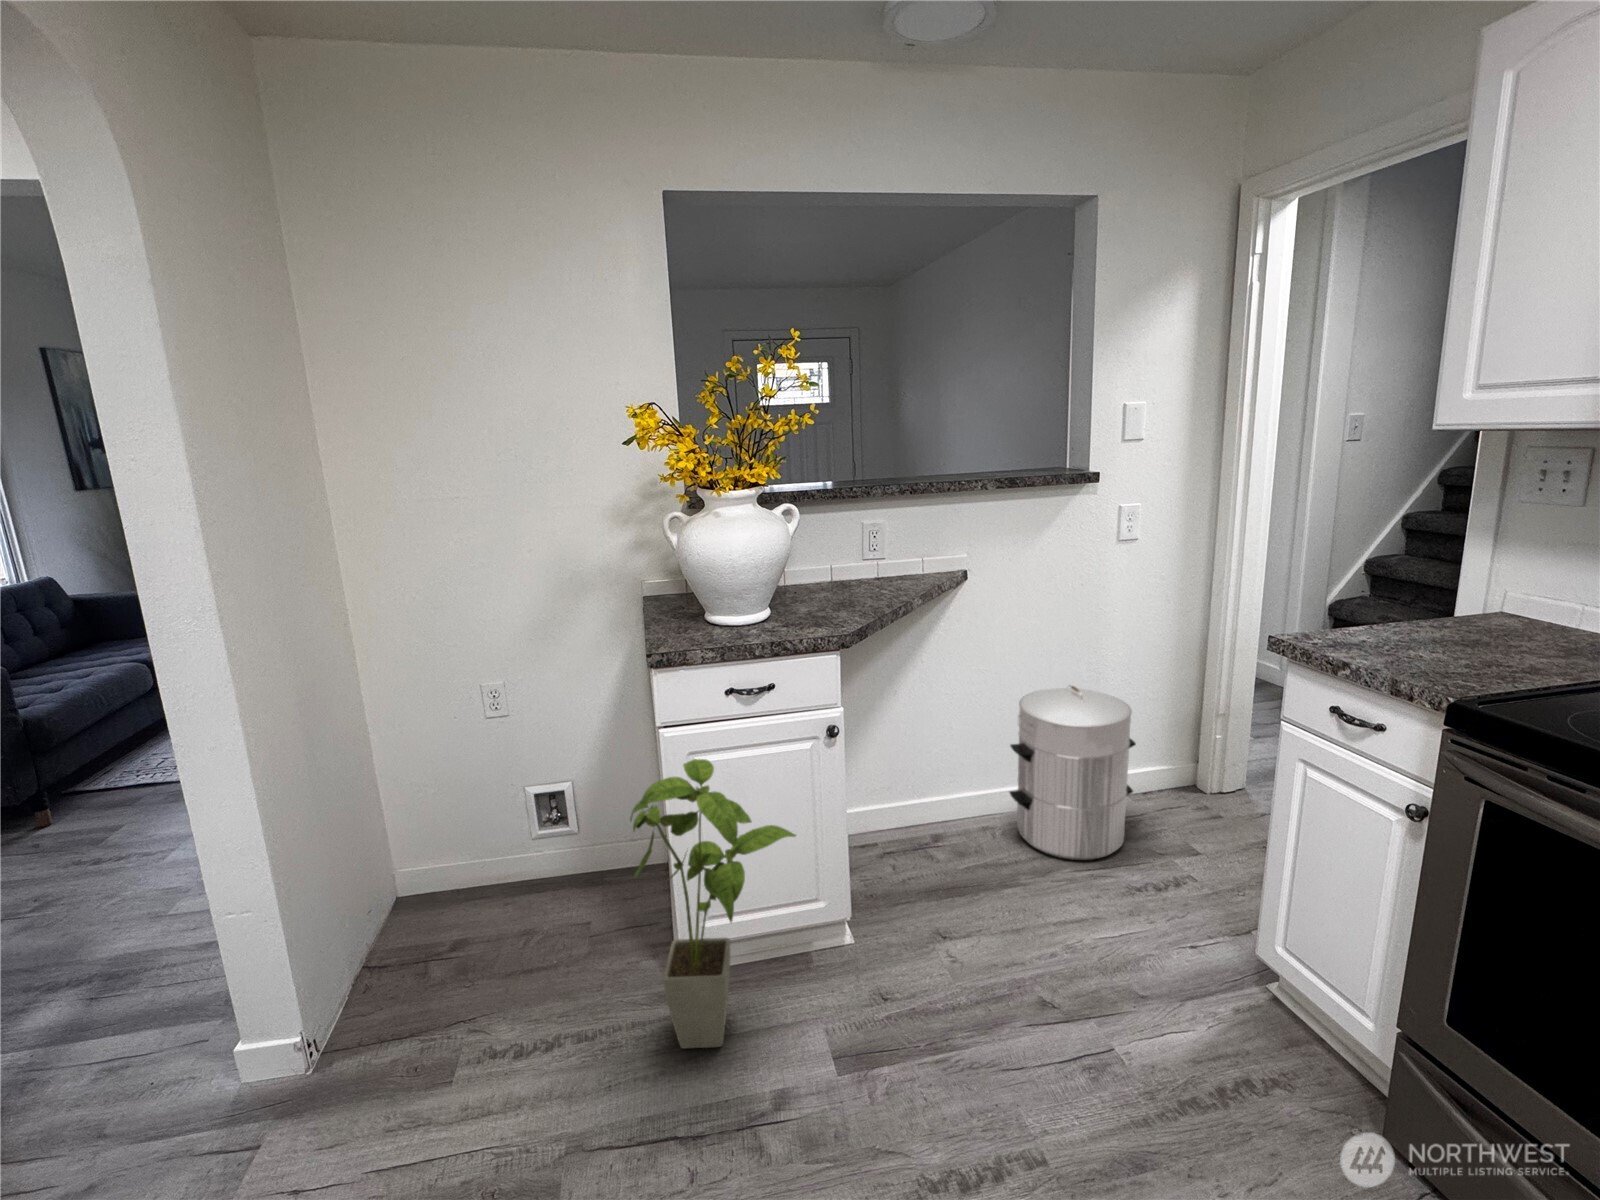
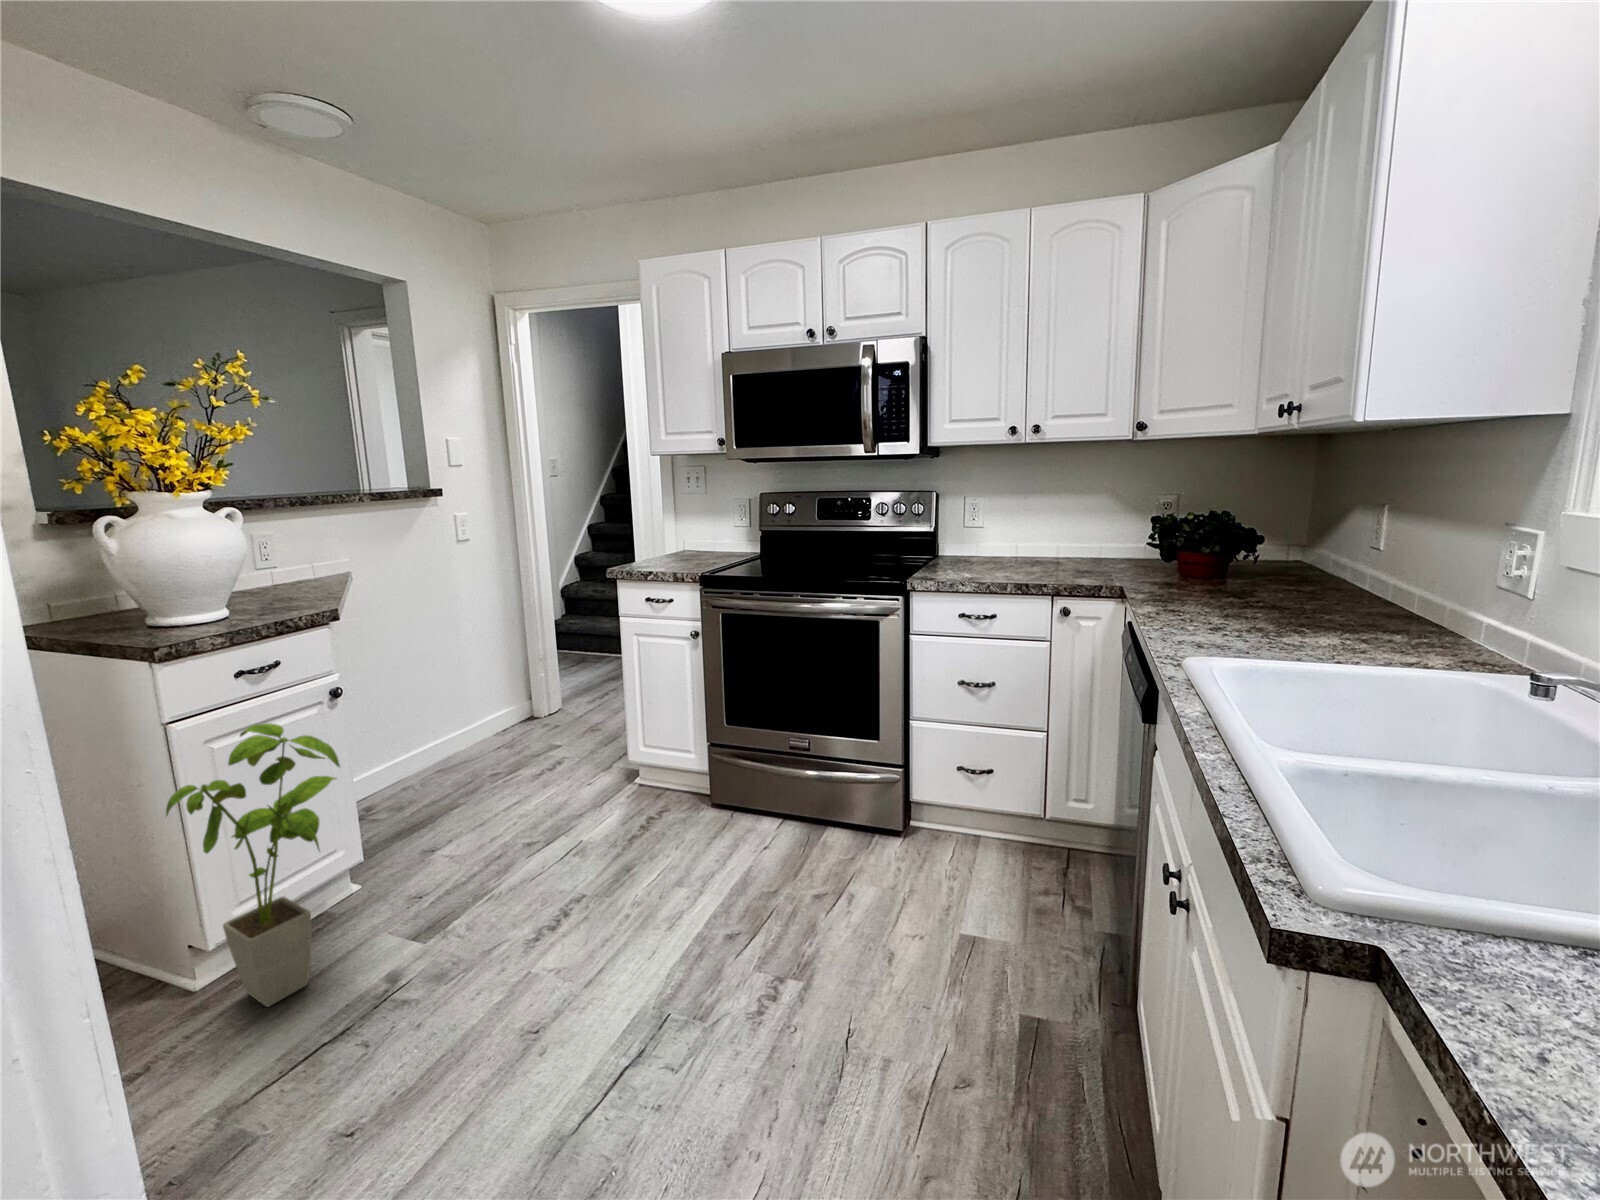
waste bin: present [1010,685,1136,860] -> none [415,650,511,782]

